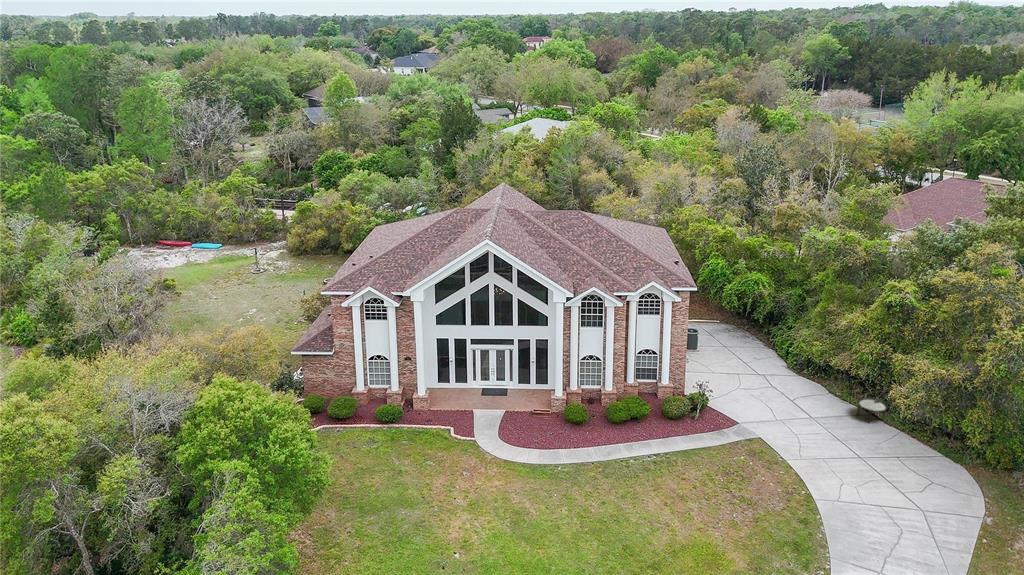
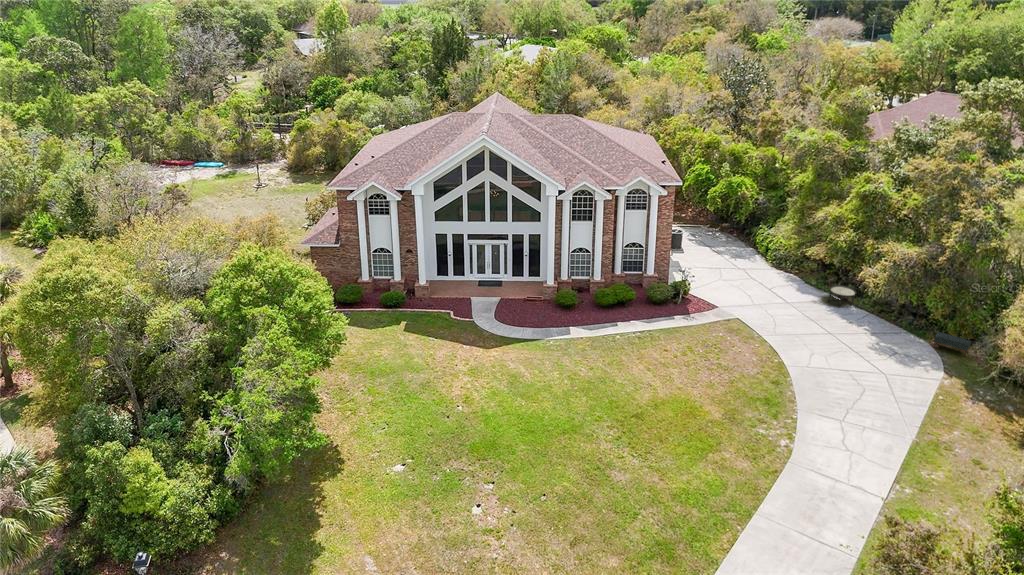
bench: none [975,458,1018,487] -> present [933,332,972,356]

